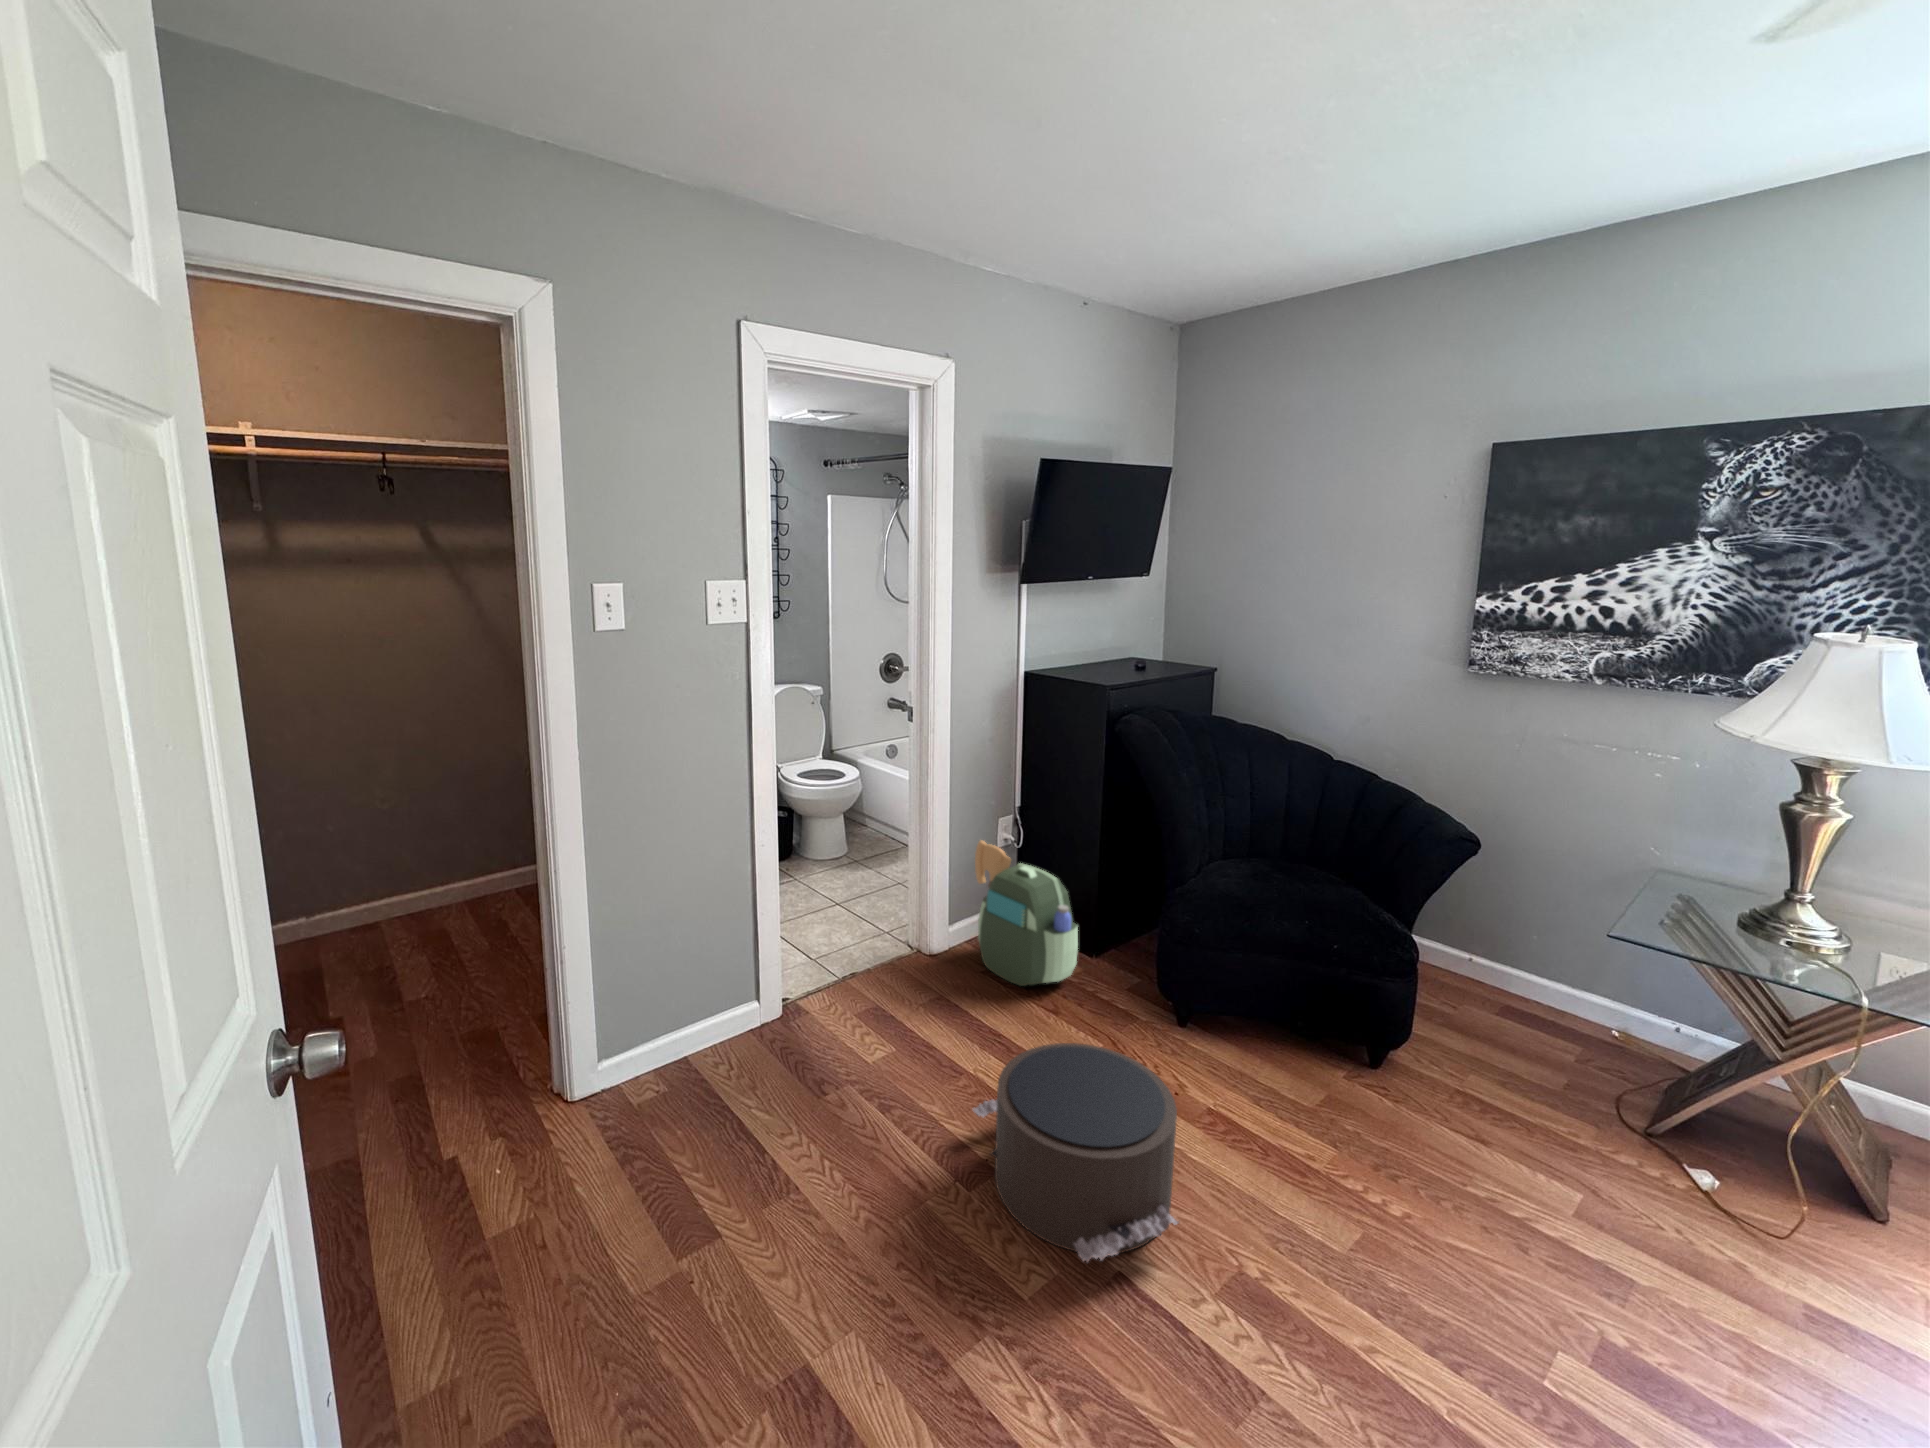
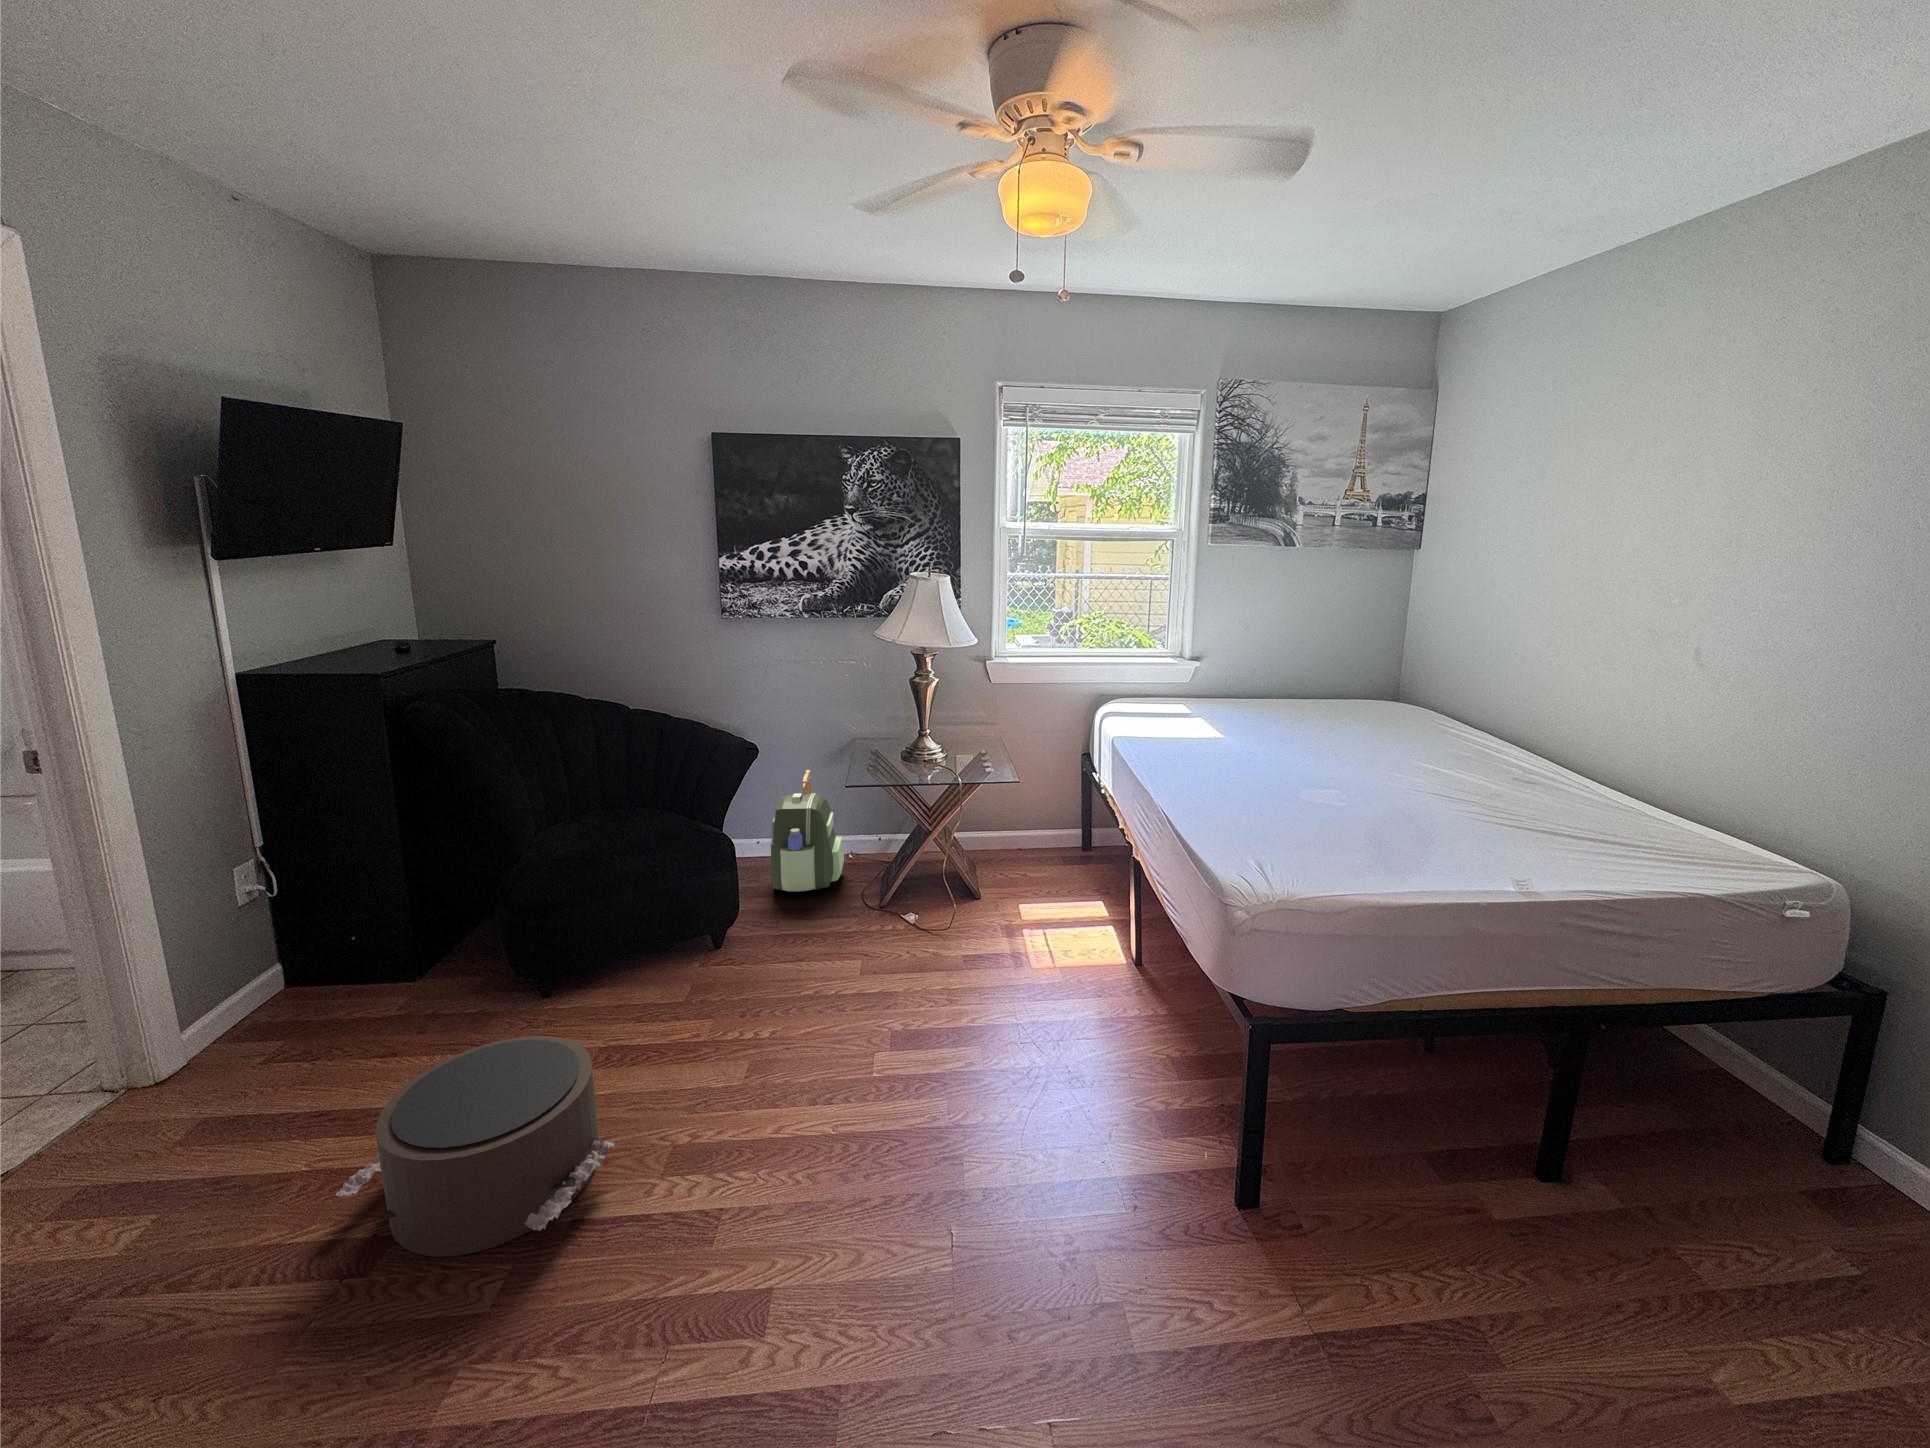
backpack: present [975,840,1078,986] -> present [771,770,844,891]

